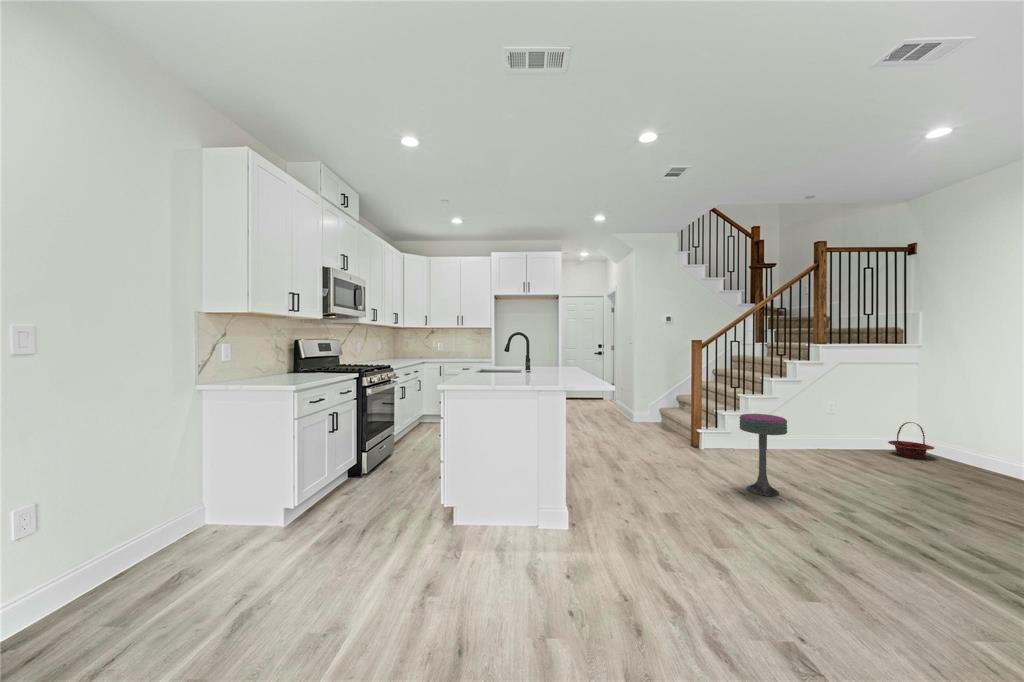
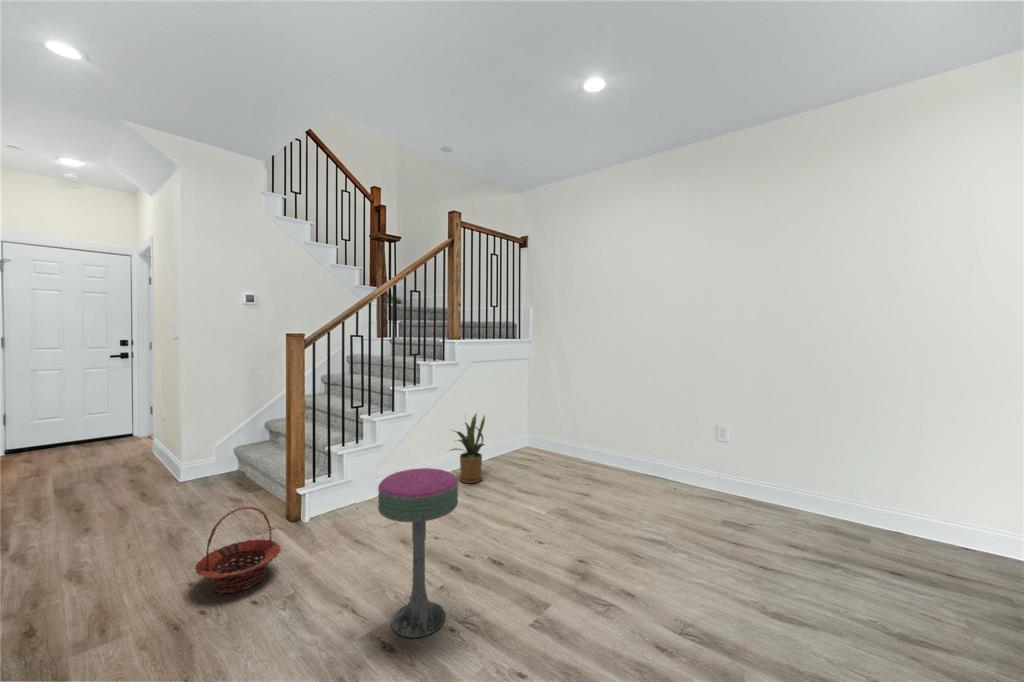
house plant: none [807,404,848,457] -> present [451,414,485,483]
basket: present [888,422,934,459] -> present [195,507,281,593]

